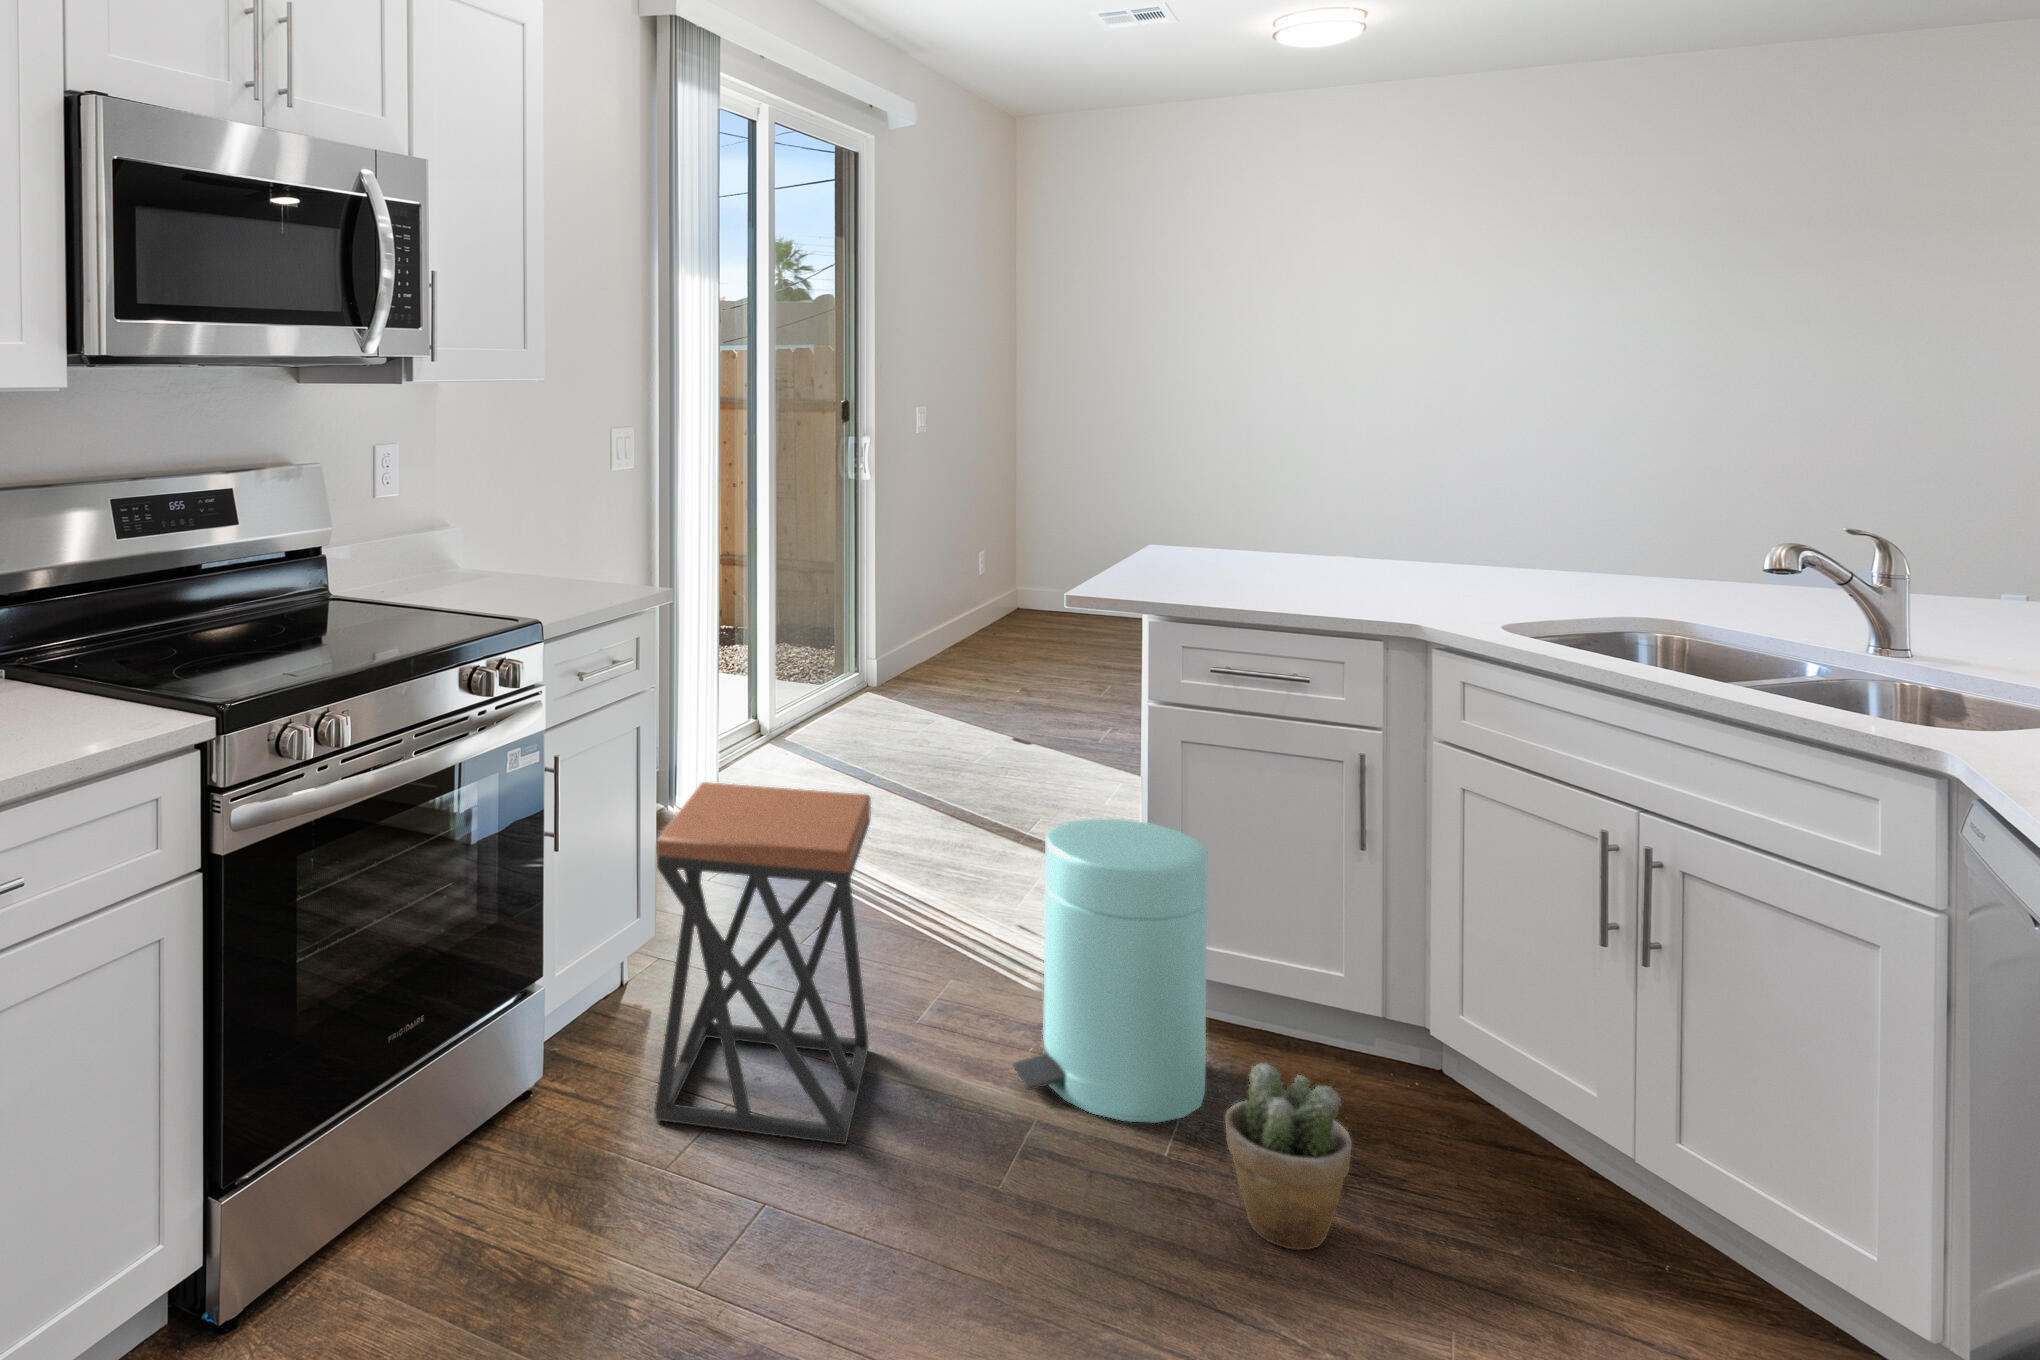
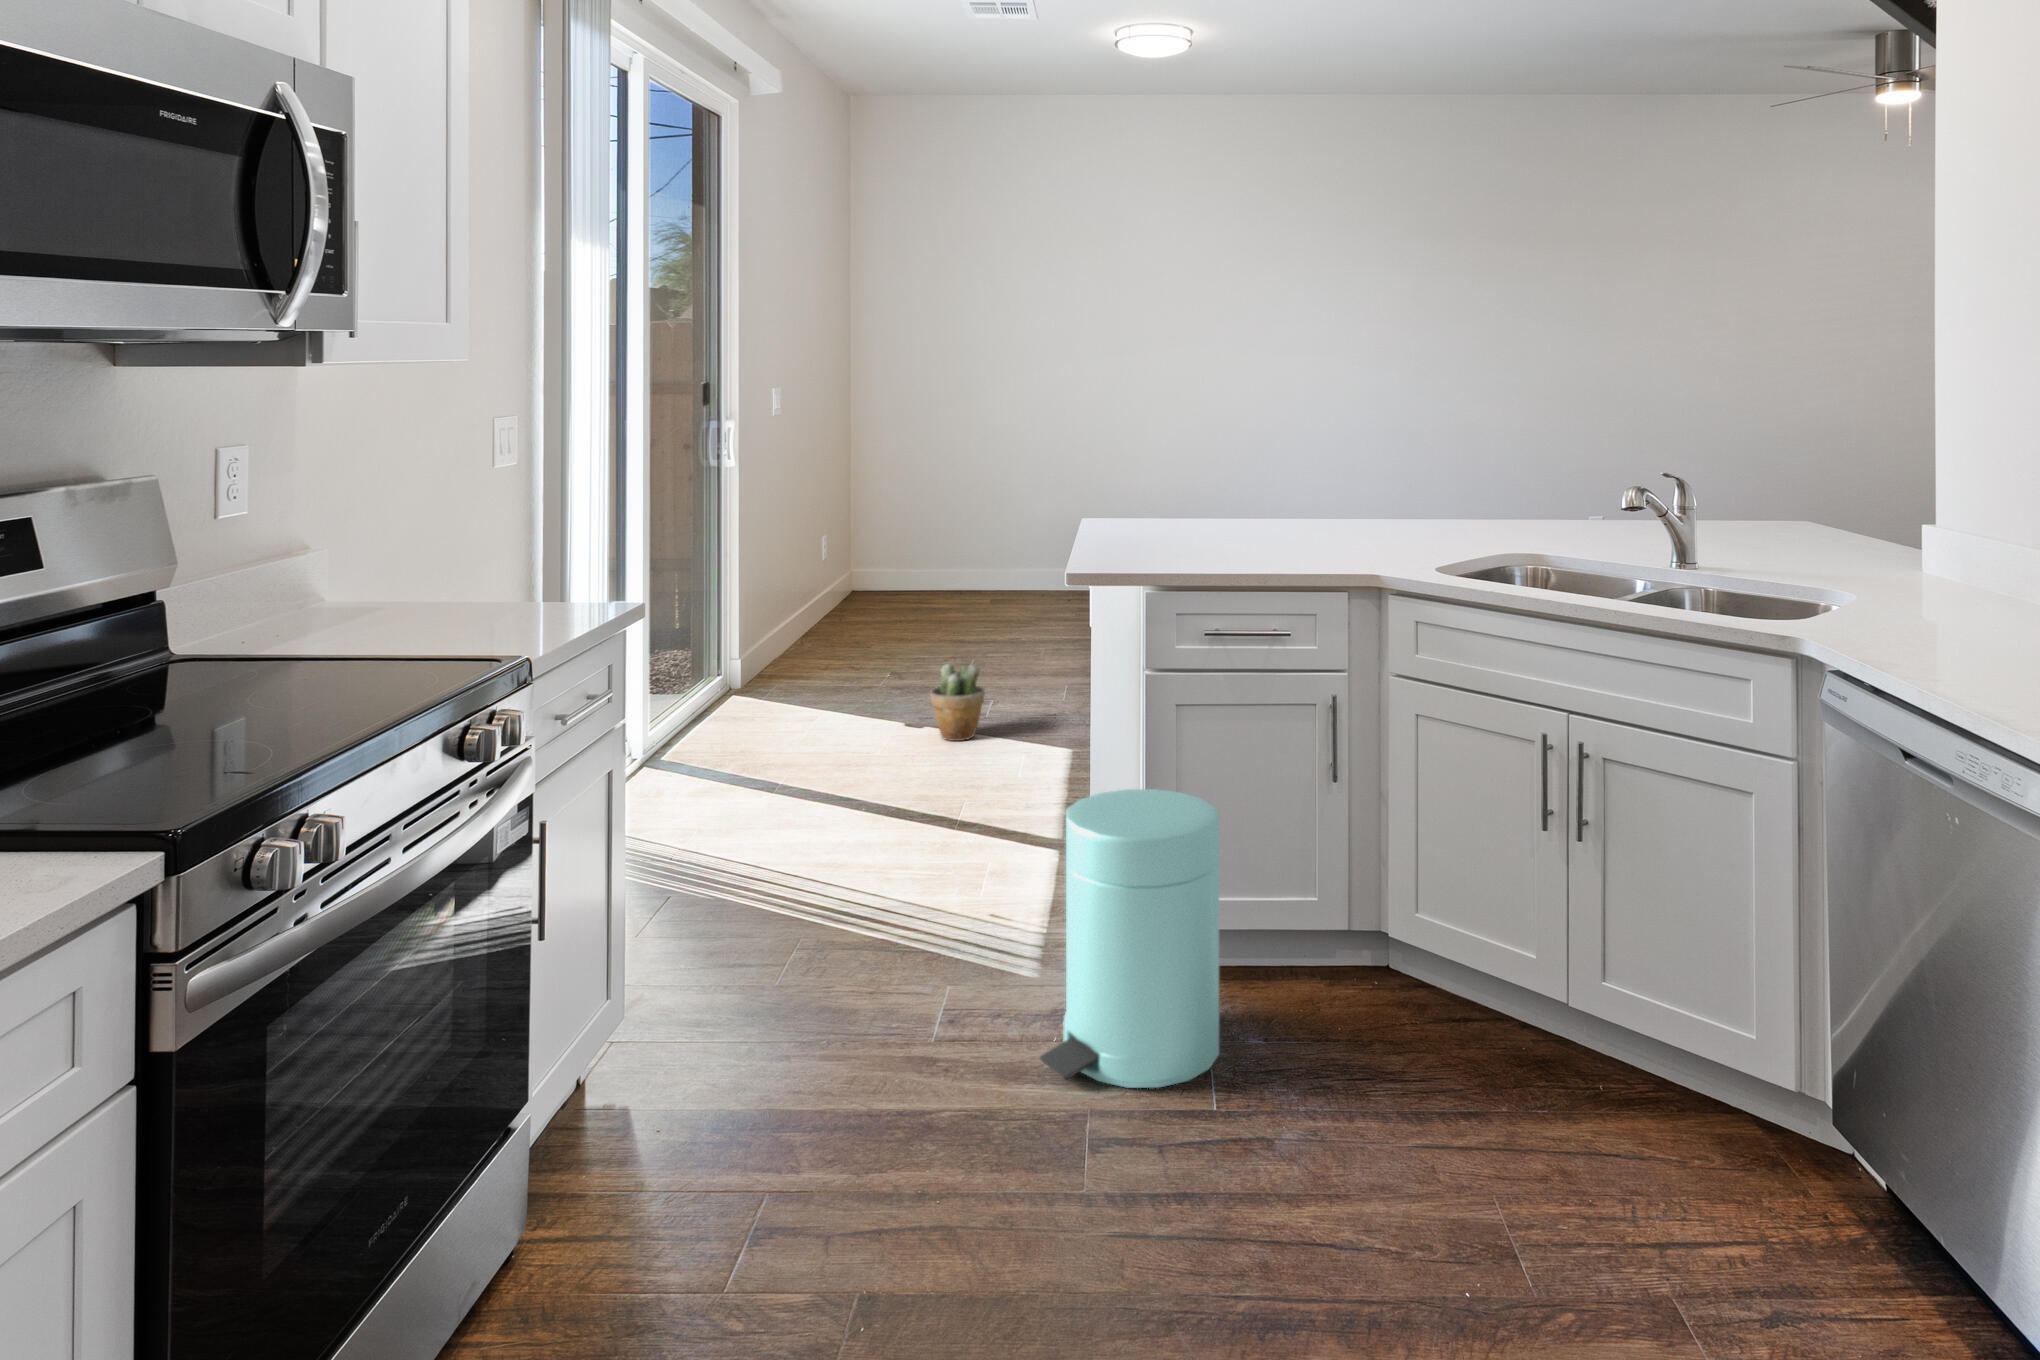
stool: present [655,782,871,1144] -> none [676,805,904,1225]
potted plant: present [1225,1063,1352,1250] -> present [930,664,985,741]

